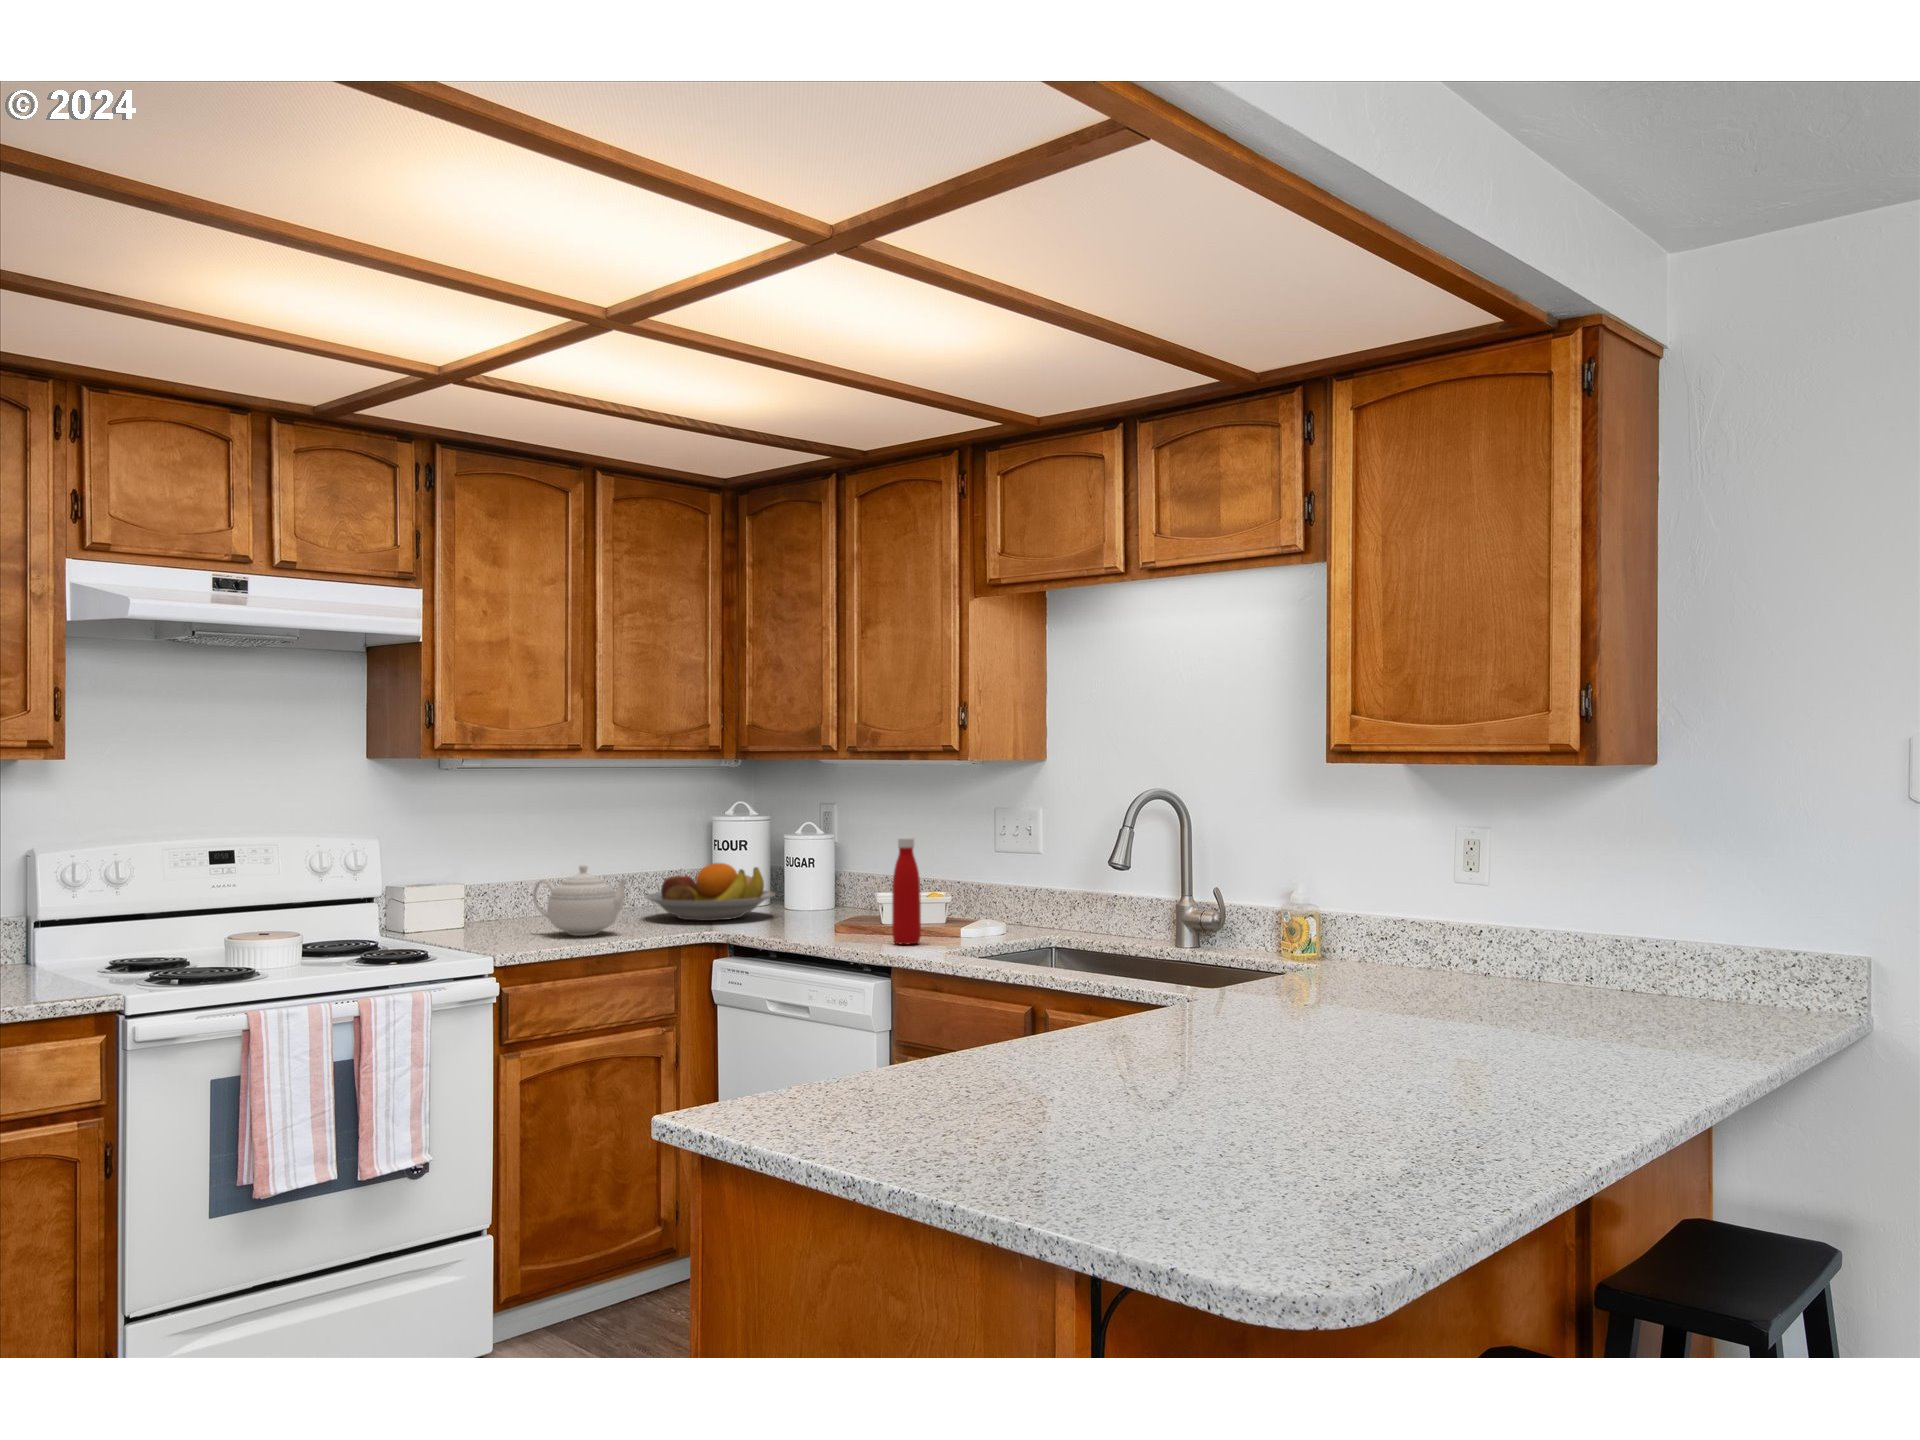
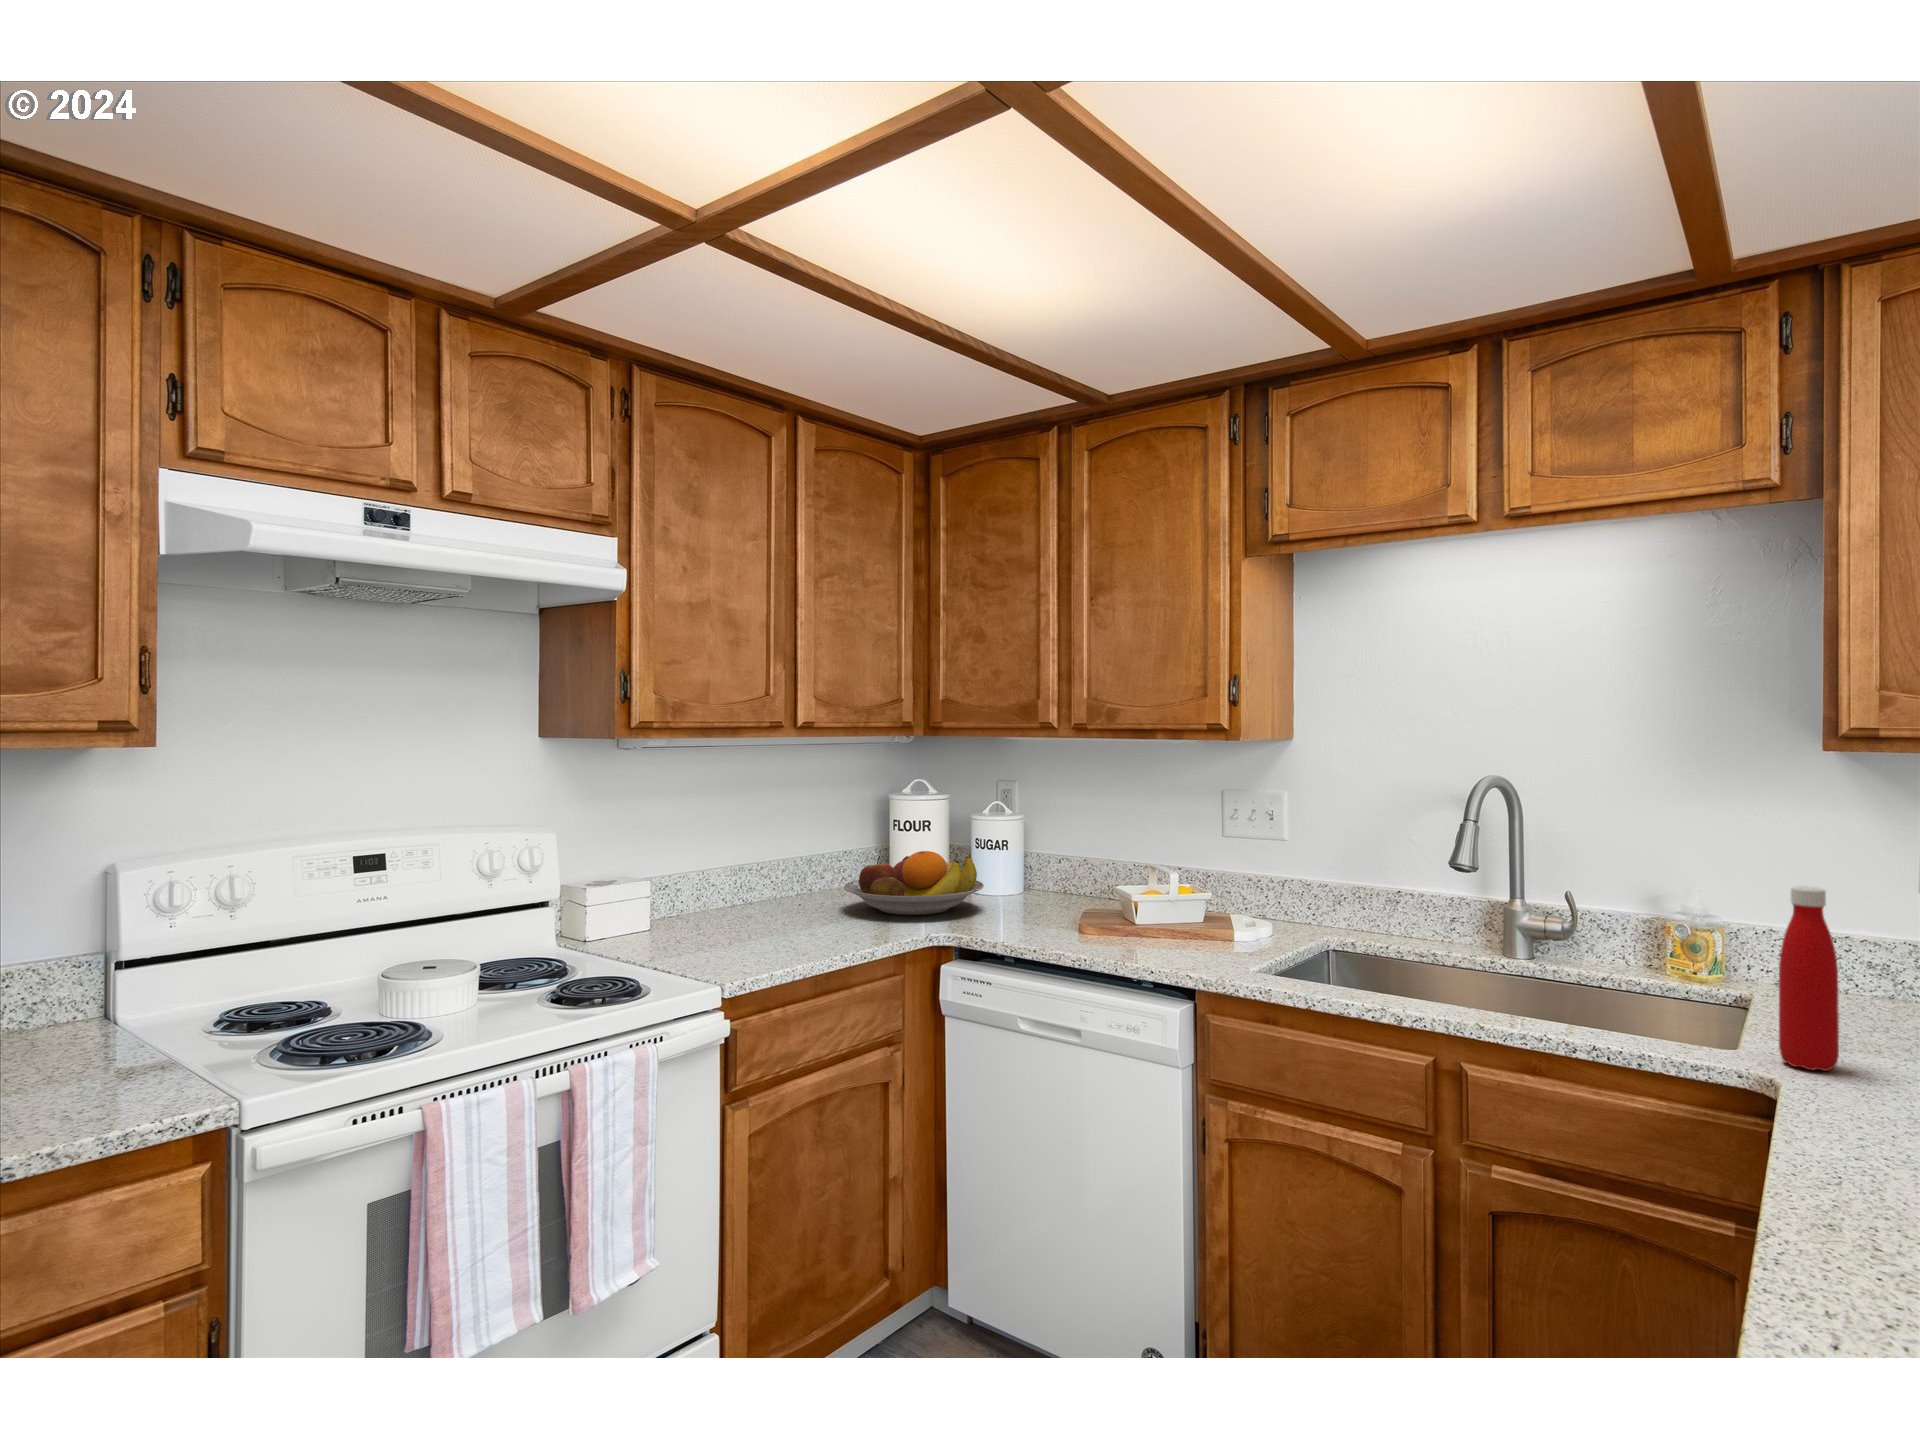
bottle: present [892,837,921,945] -> present [1779,886,1839,1071]
teapot: present [533,865,628,936] -> none [742,862,854,945]

